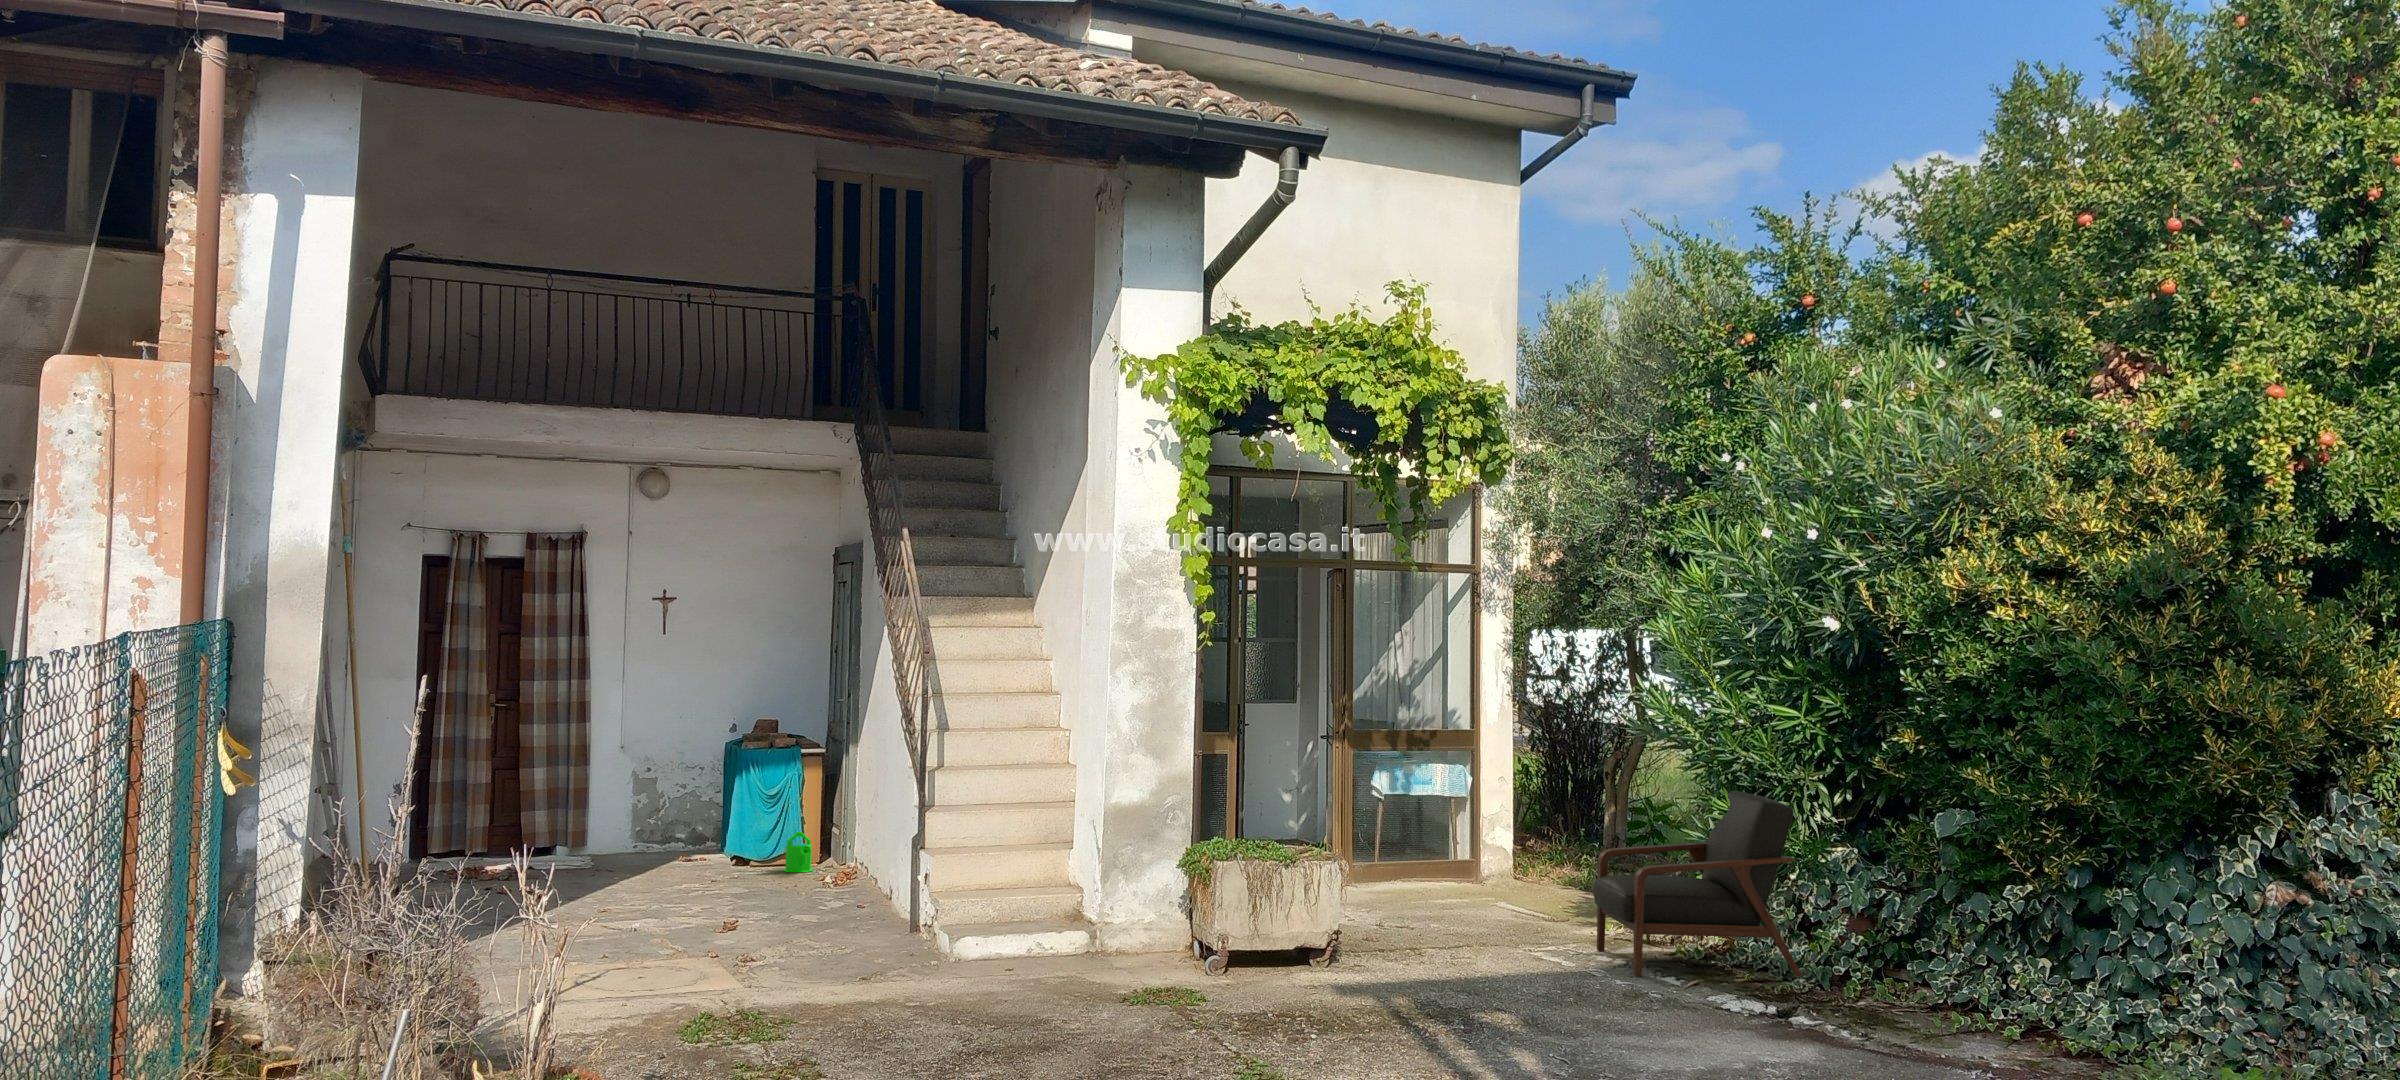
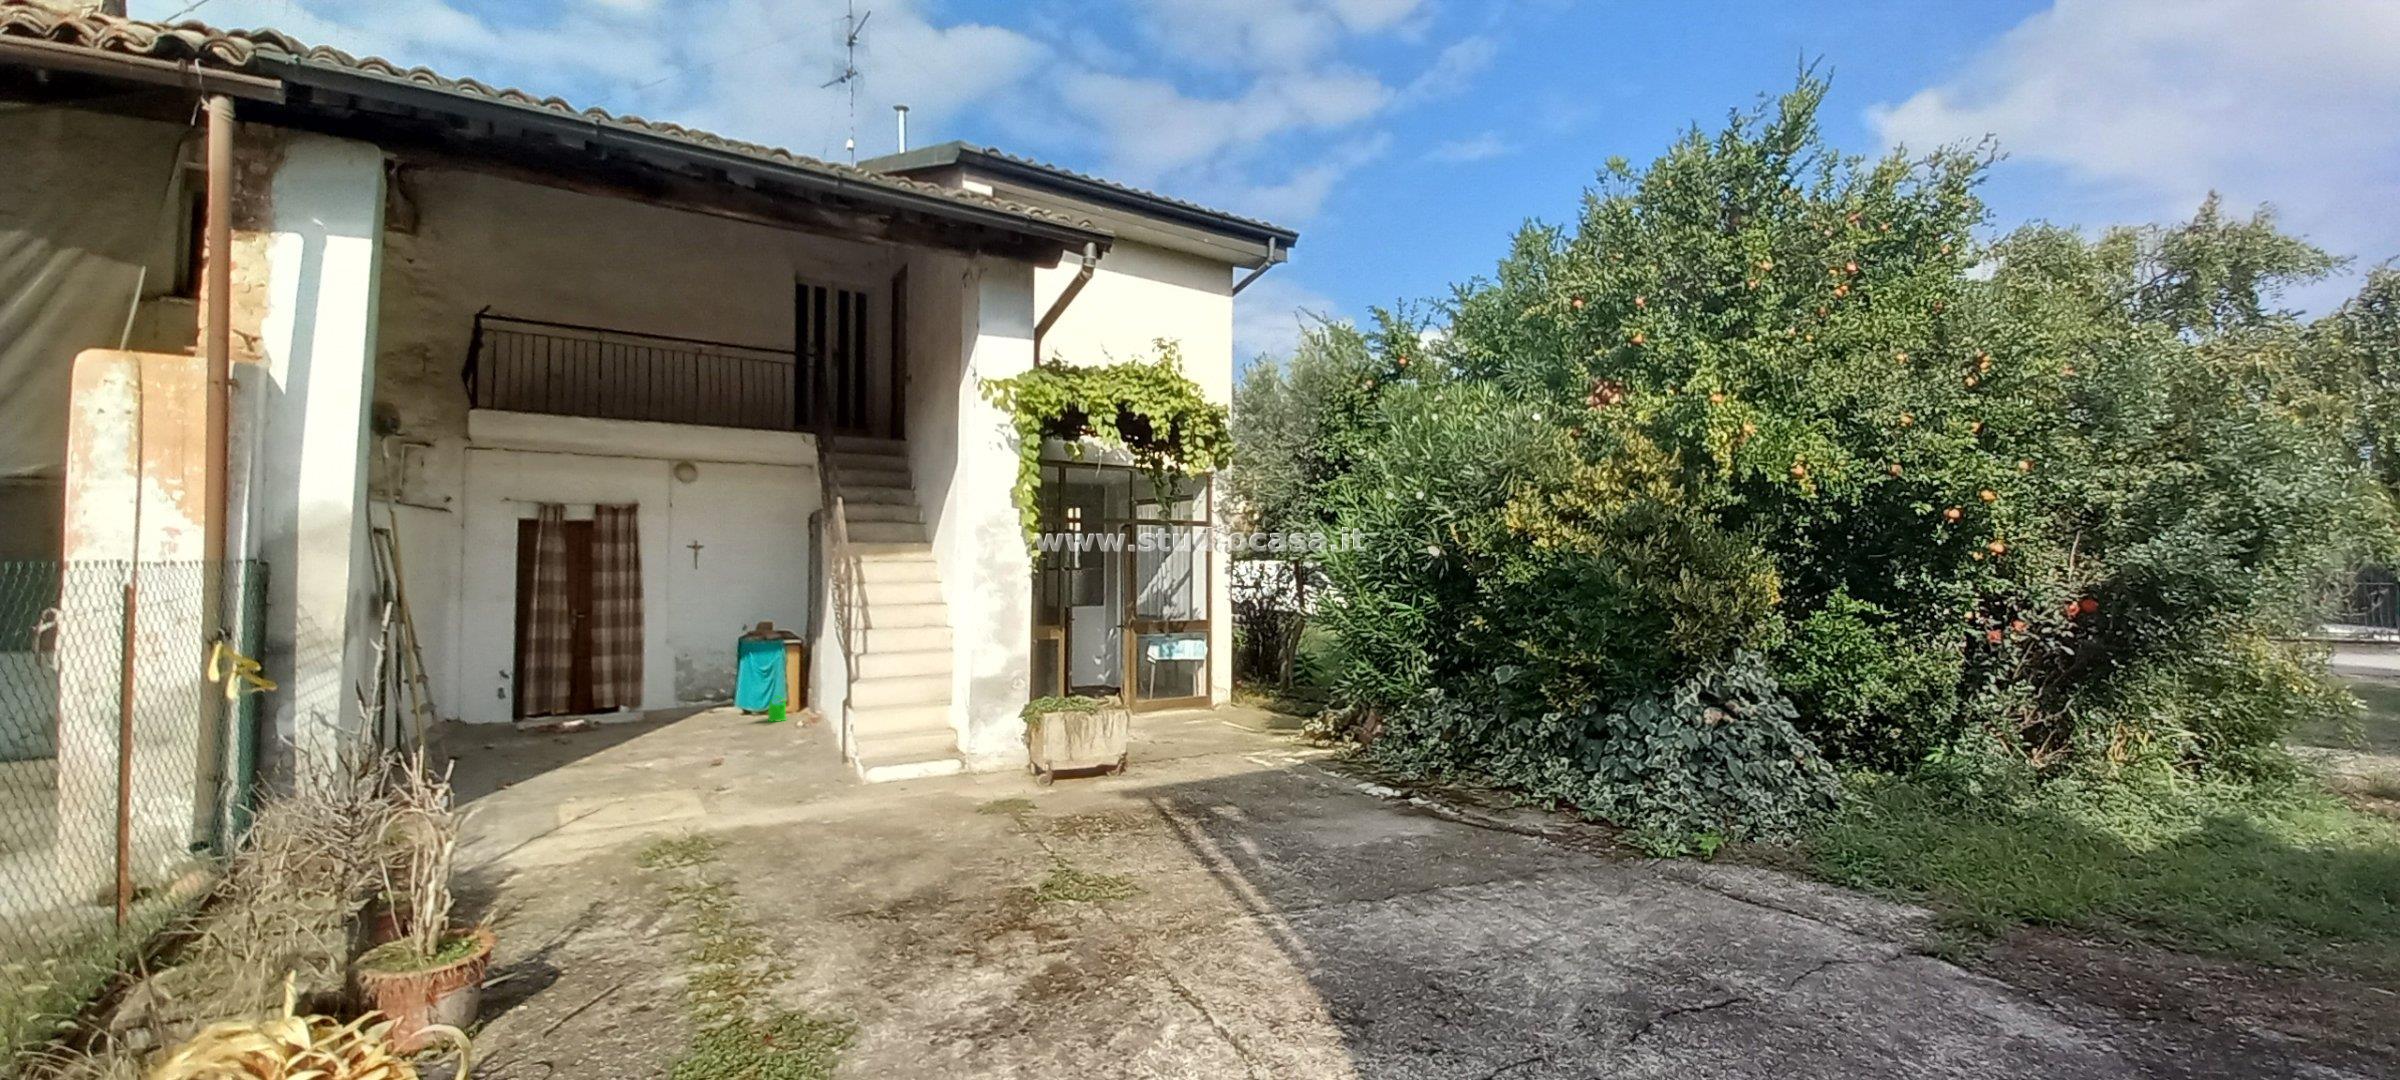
chair: present [1593,790,1802,977] -> none [1285,655,1414,775]

